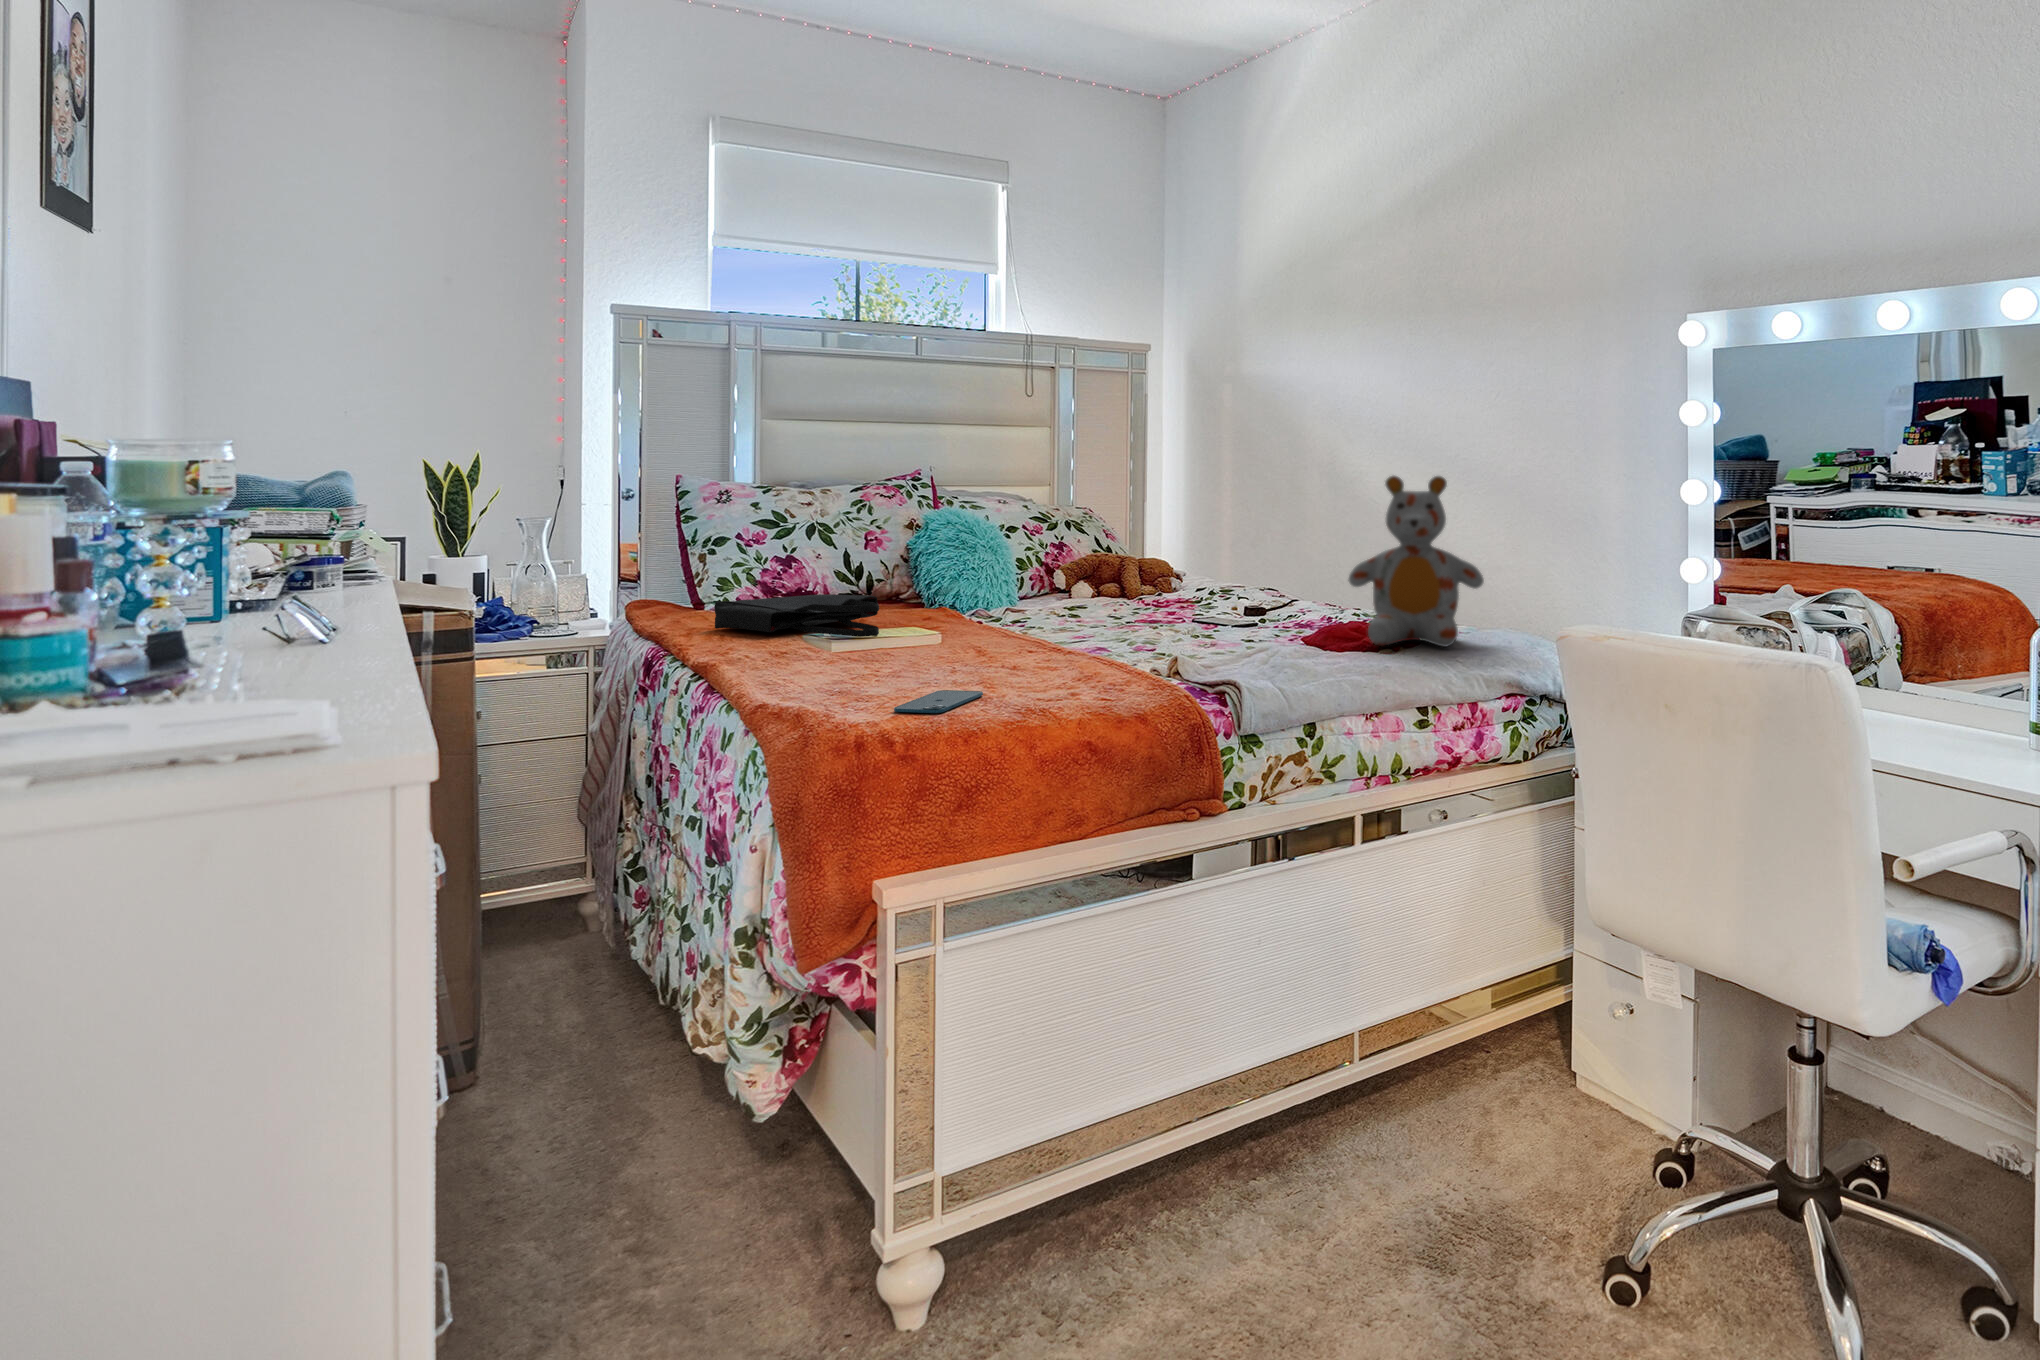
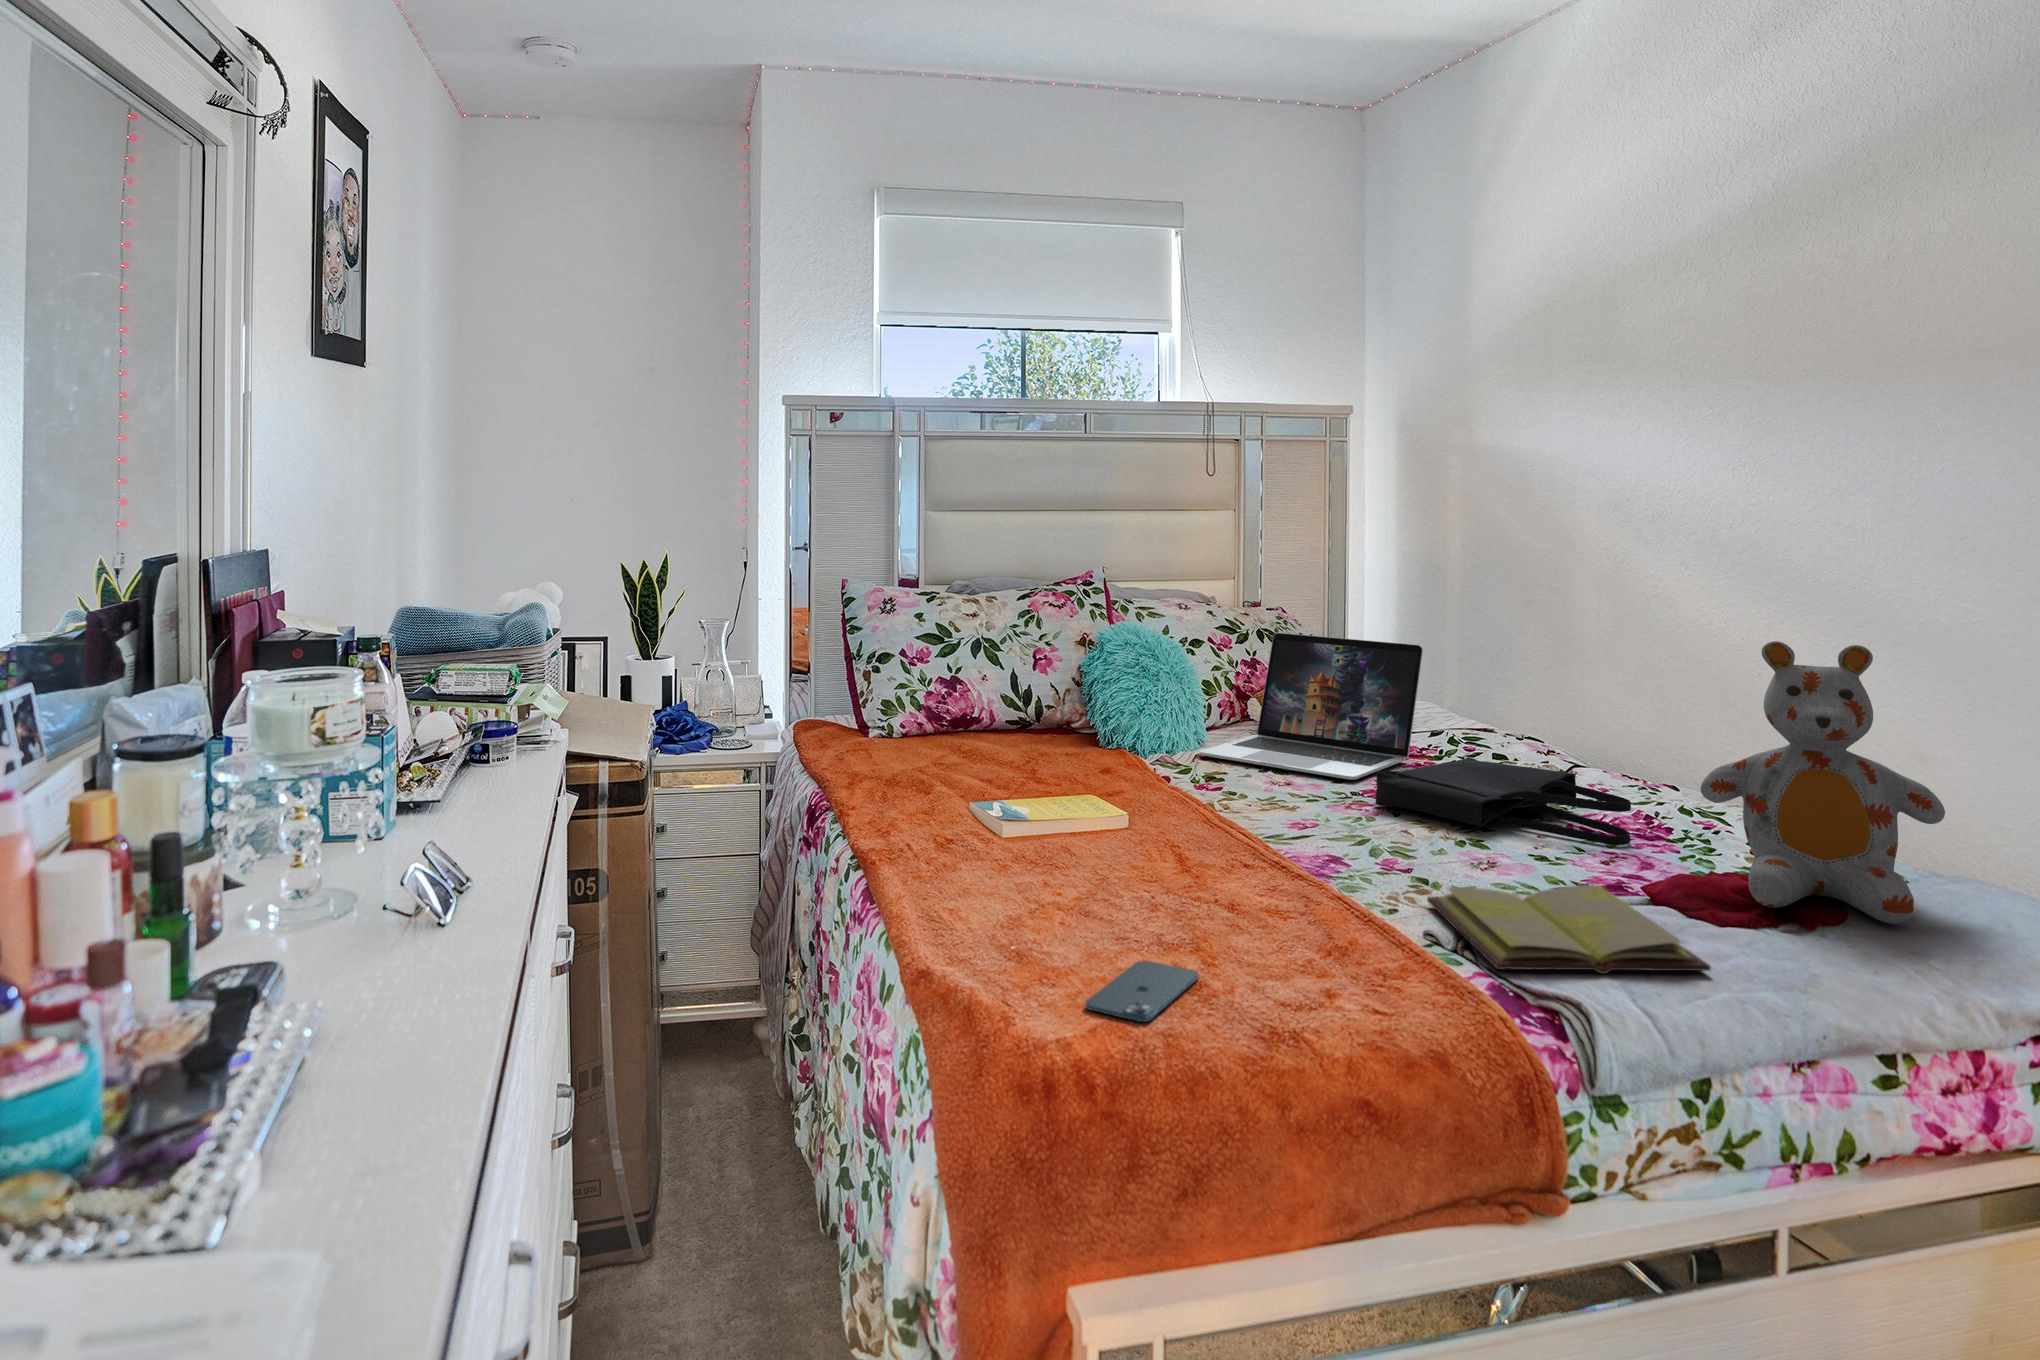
laptop: none [1010,513,1188,613] -> present [1200,633,1423,780]
tote bag: present [714,594,879,637] -> present [1376,757,1631,845]
diary: none [1159,637,1327,677] -> present [1427,885,1711,974]

